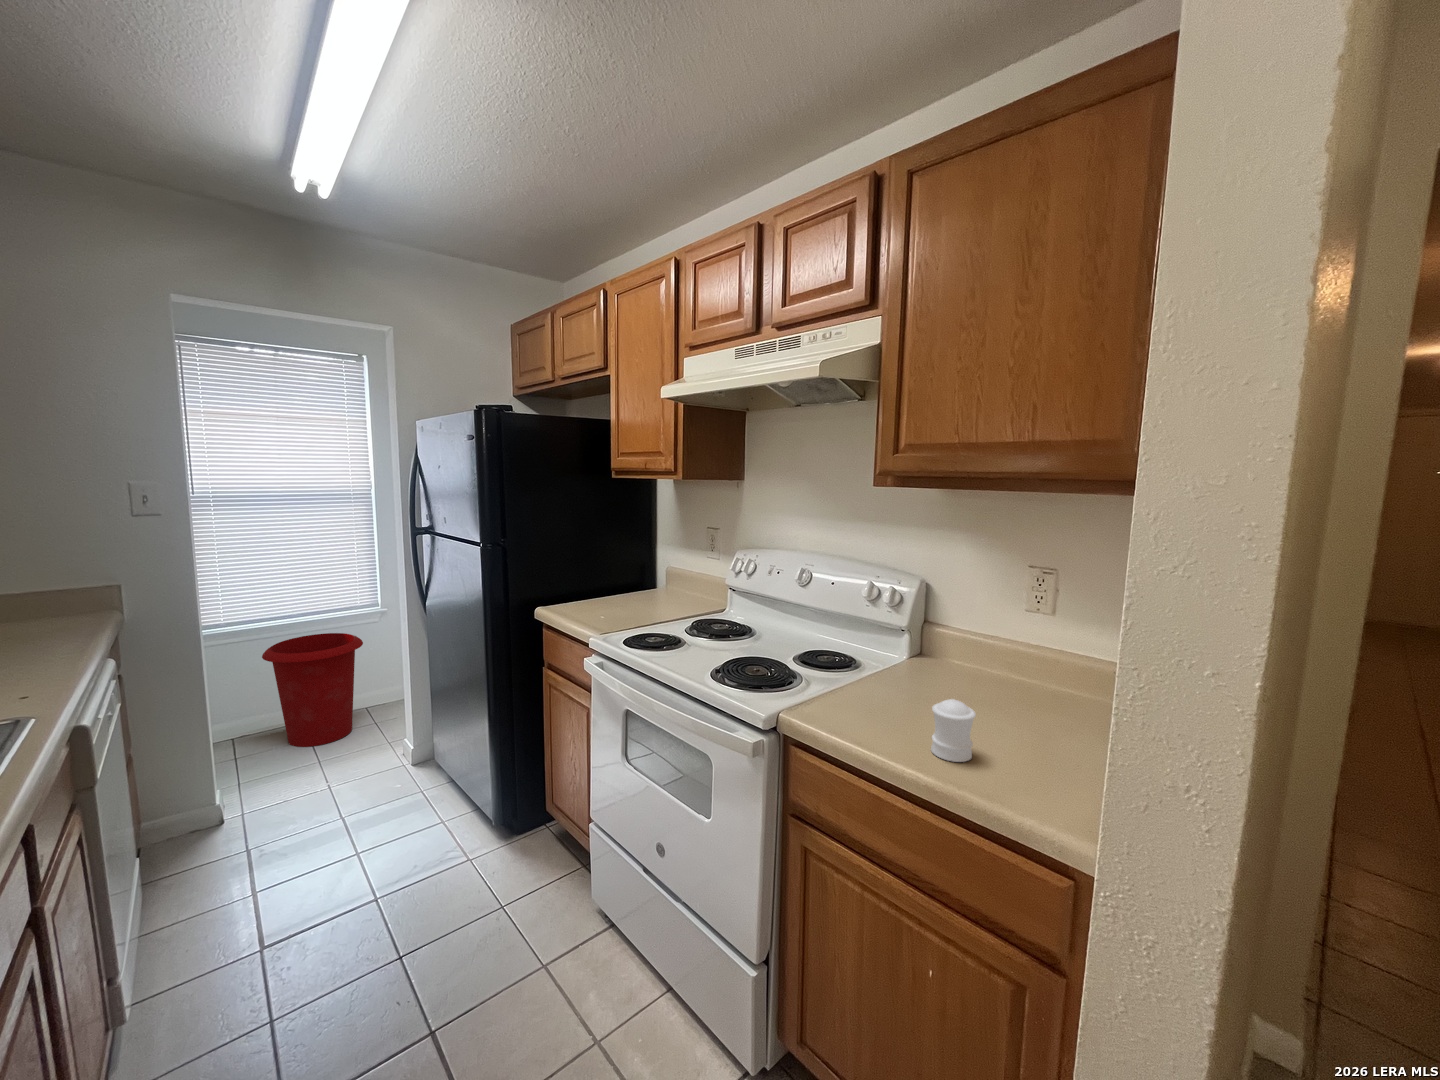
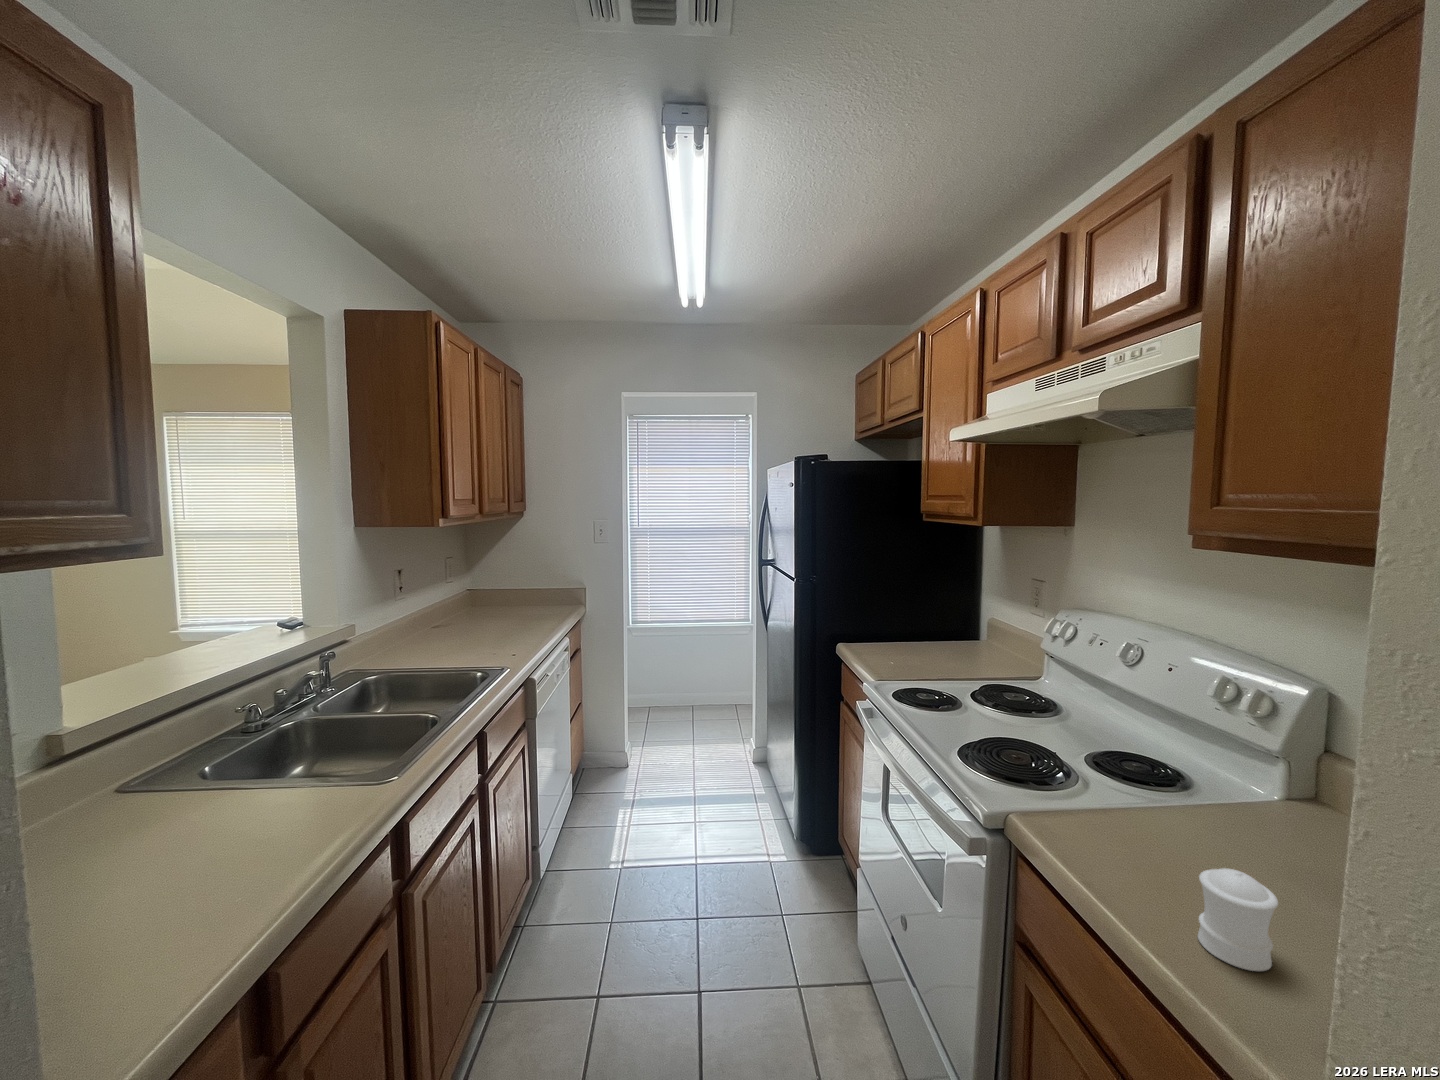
waste bin: present [262,633,363,747] -> none [667,638,733,727]

